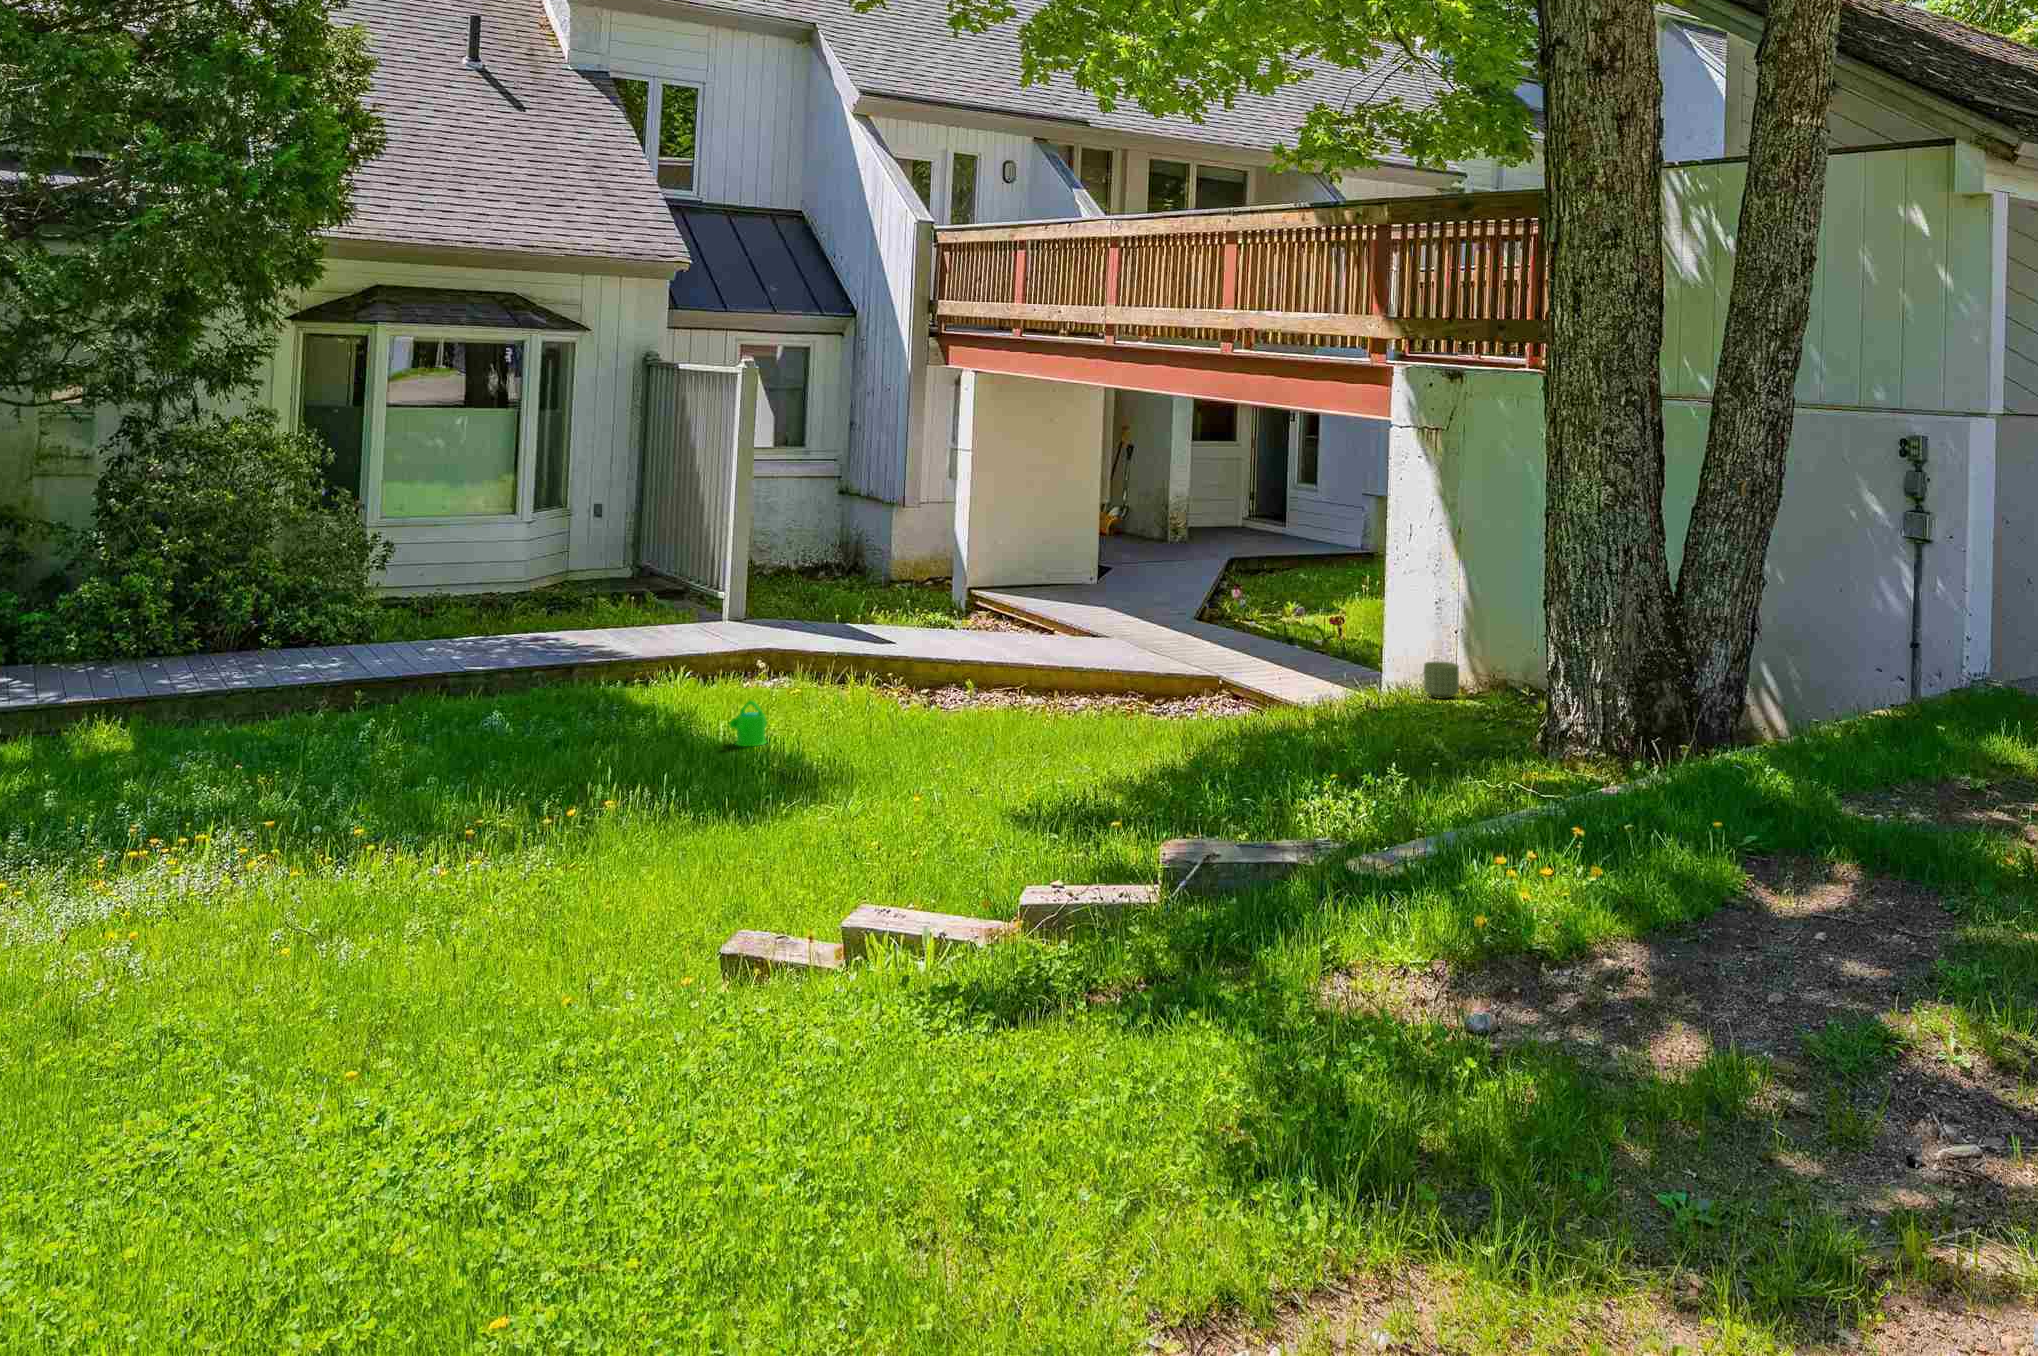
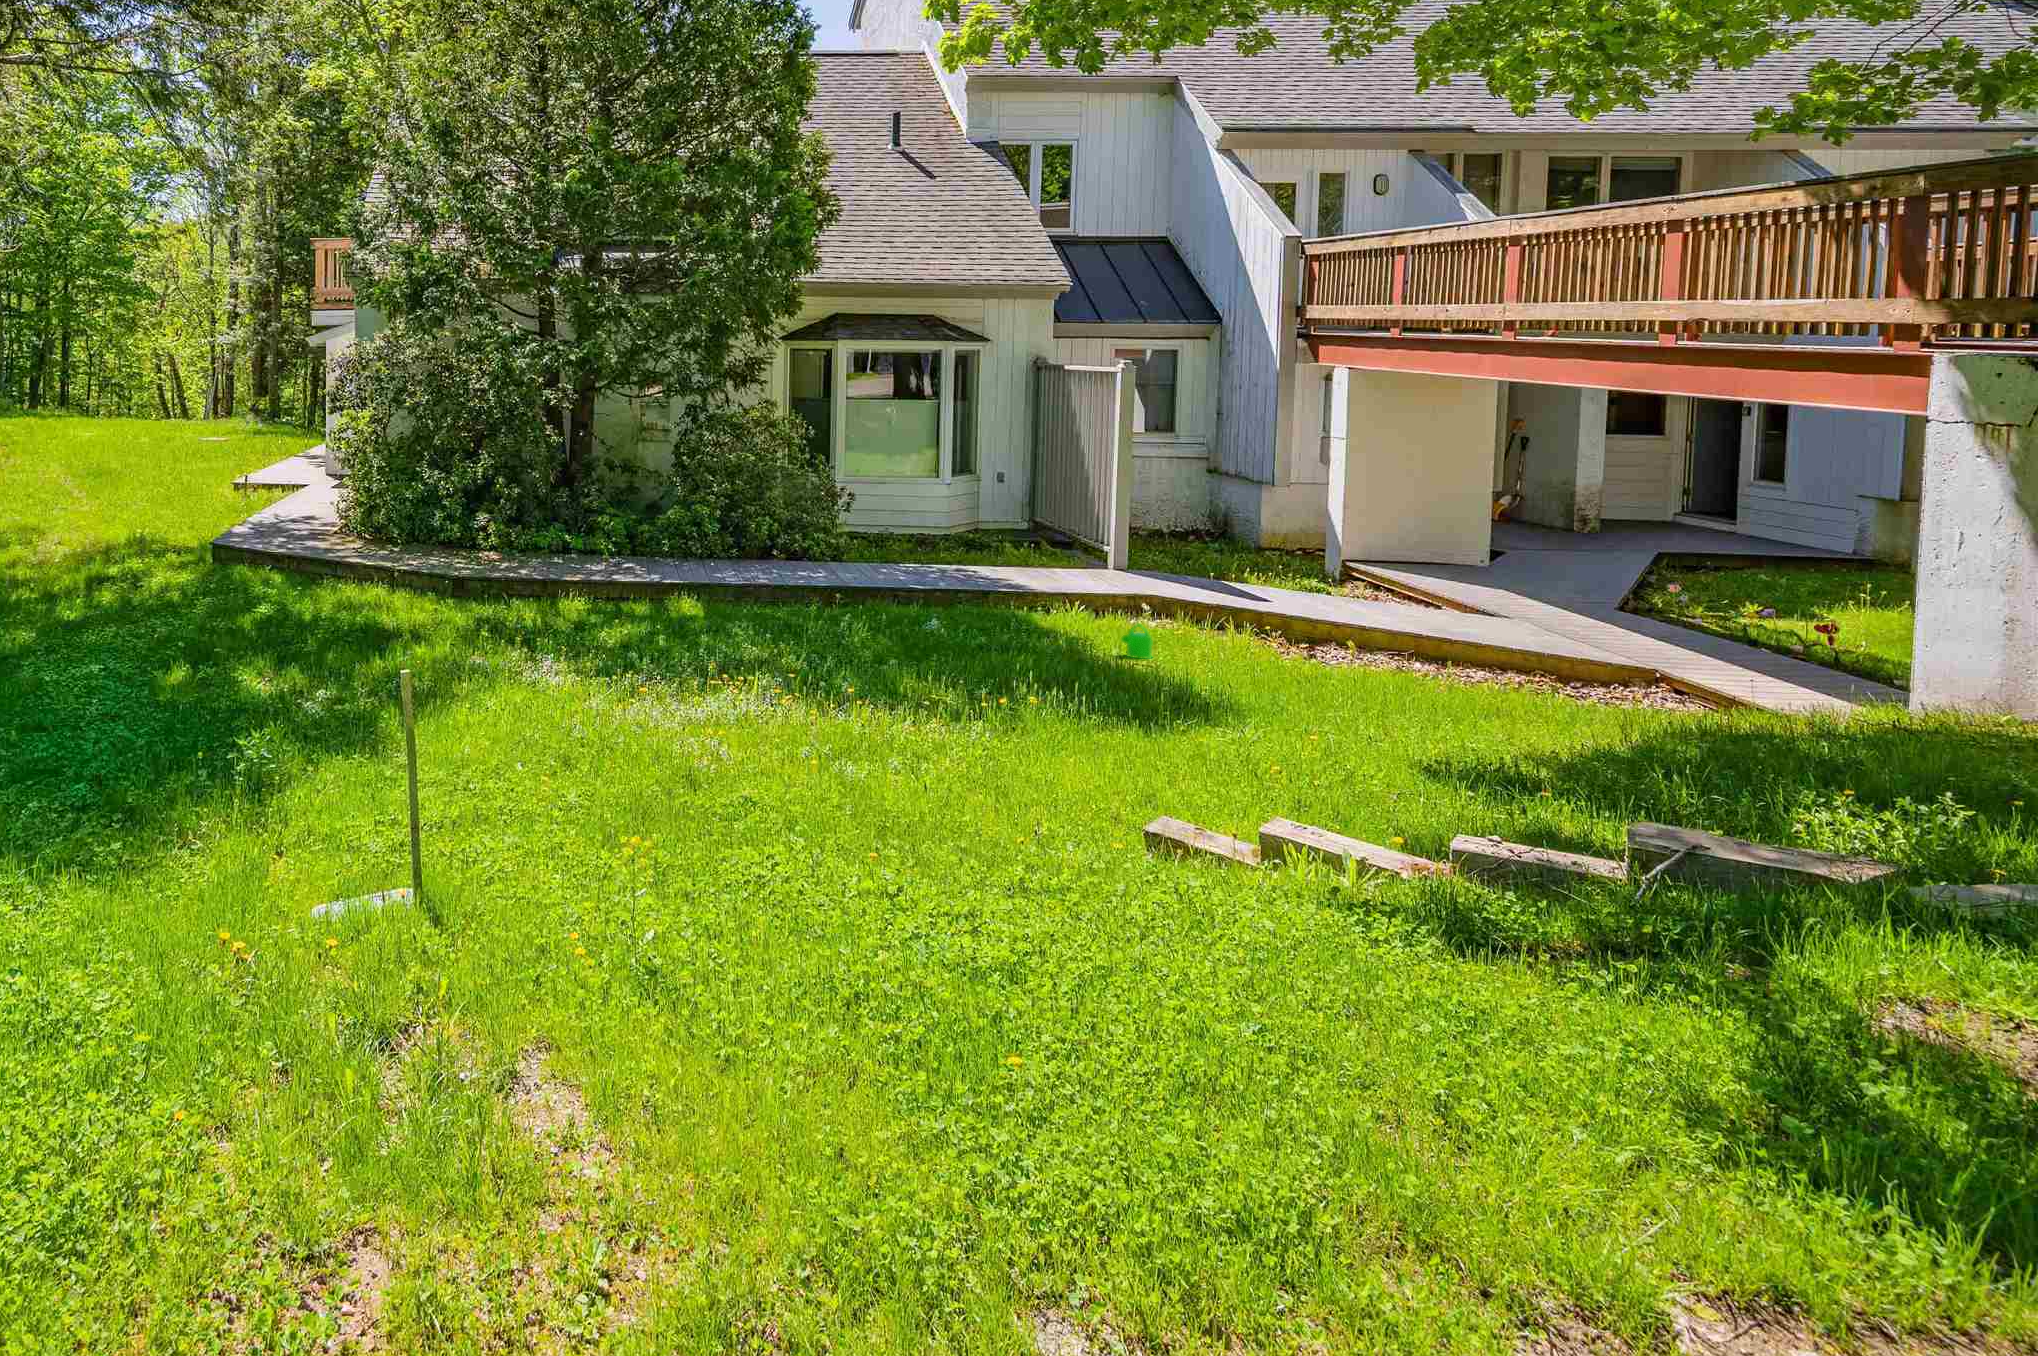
planter: present [1424,662,1459,699] -> none [1946,672,2004,714]

